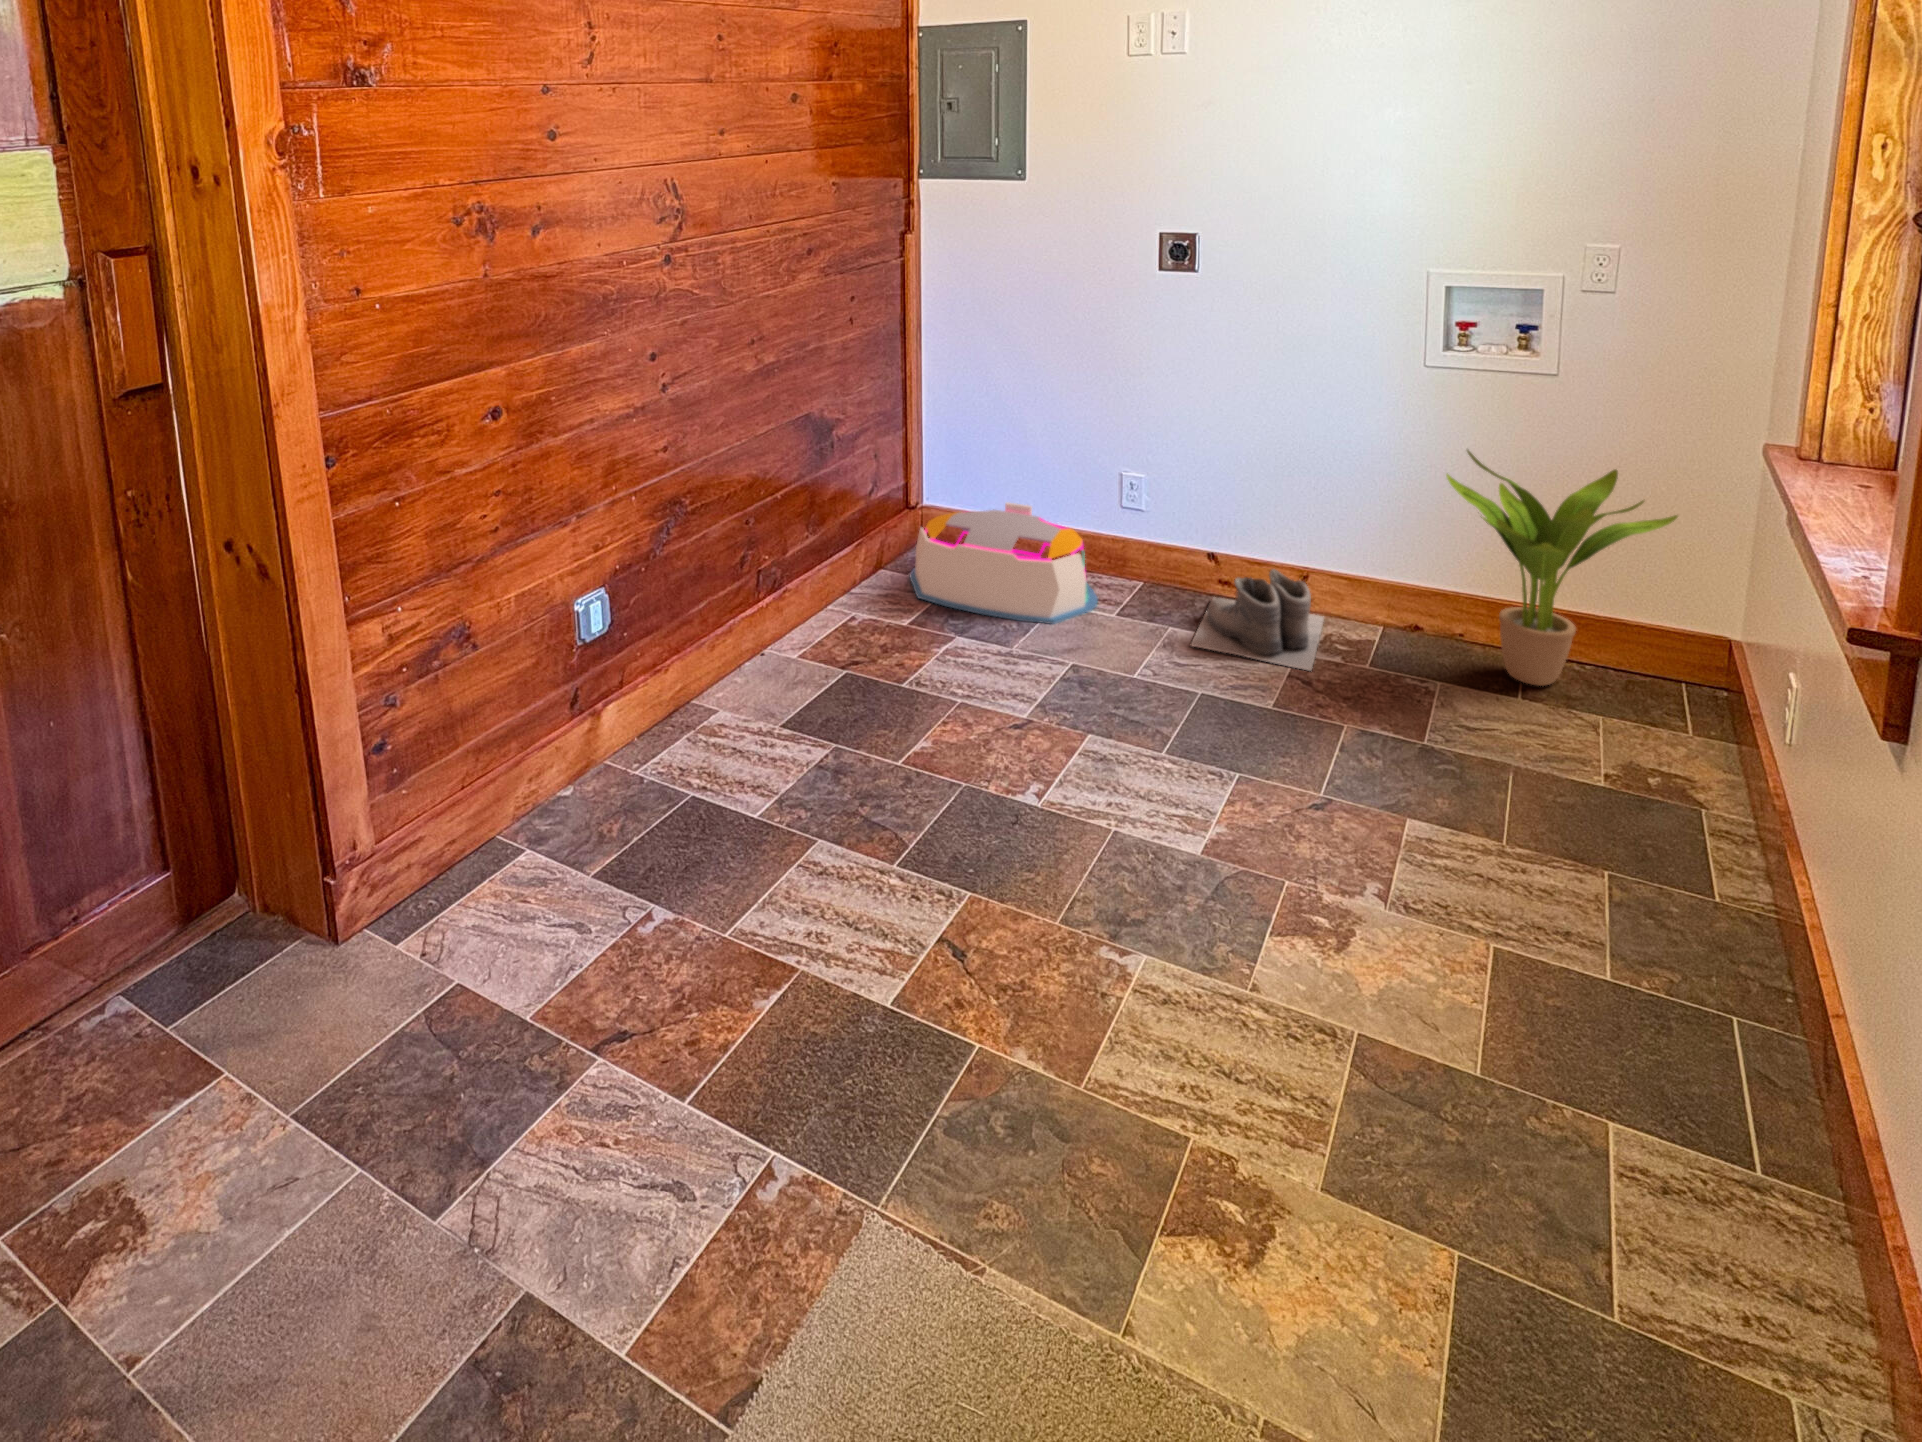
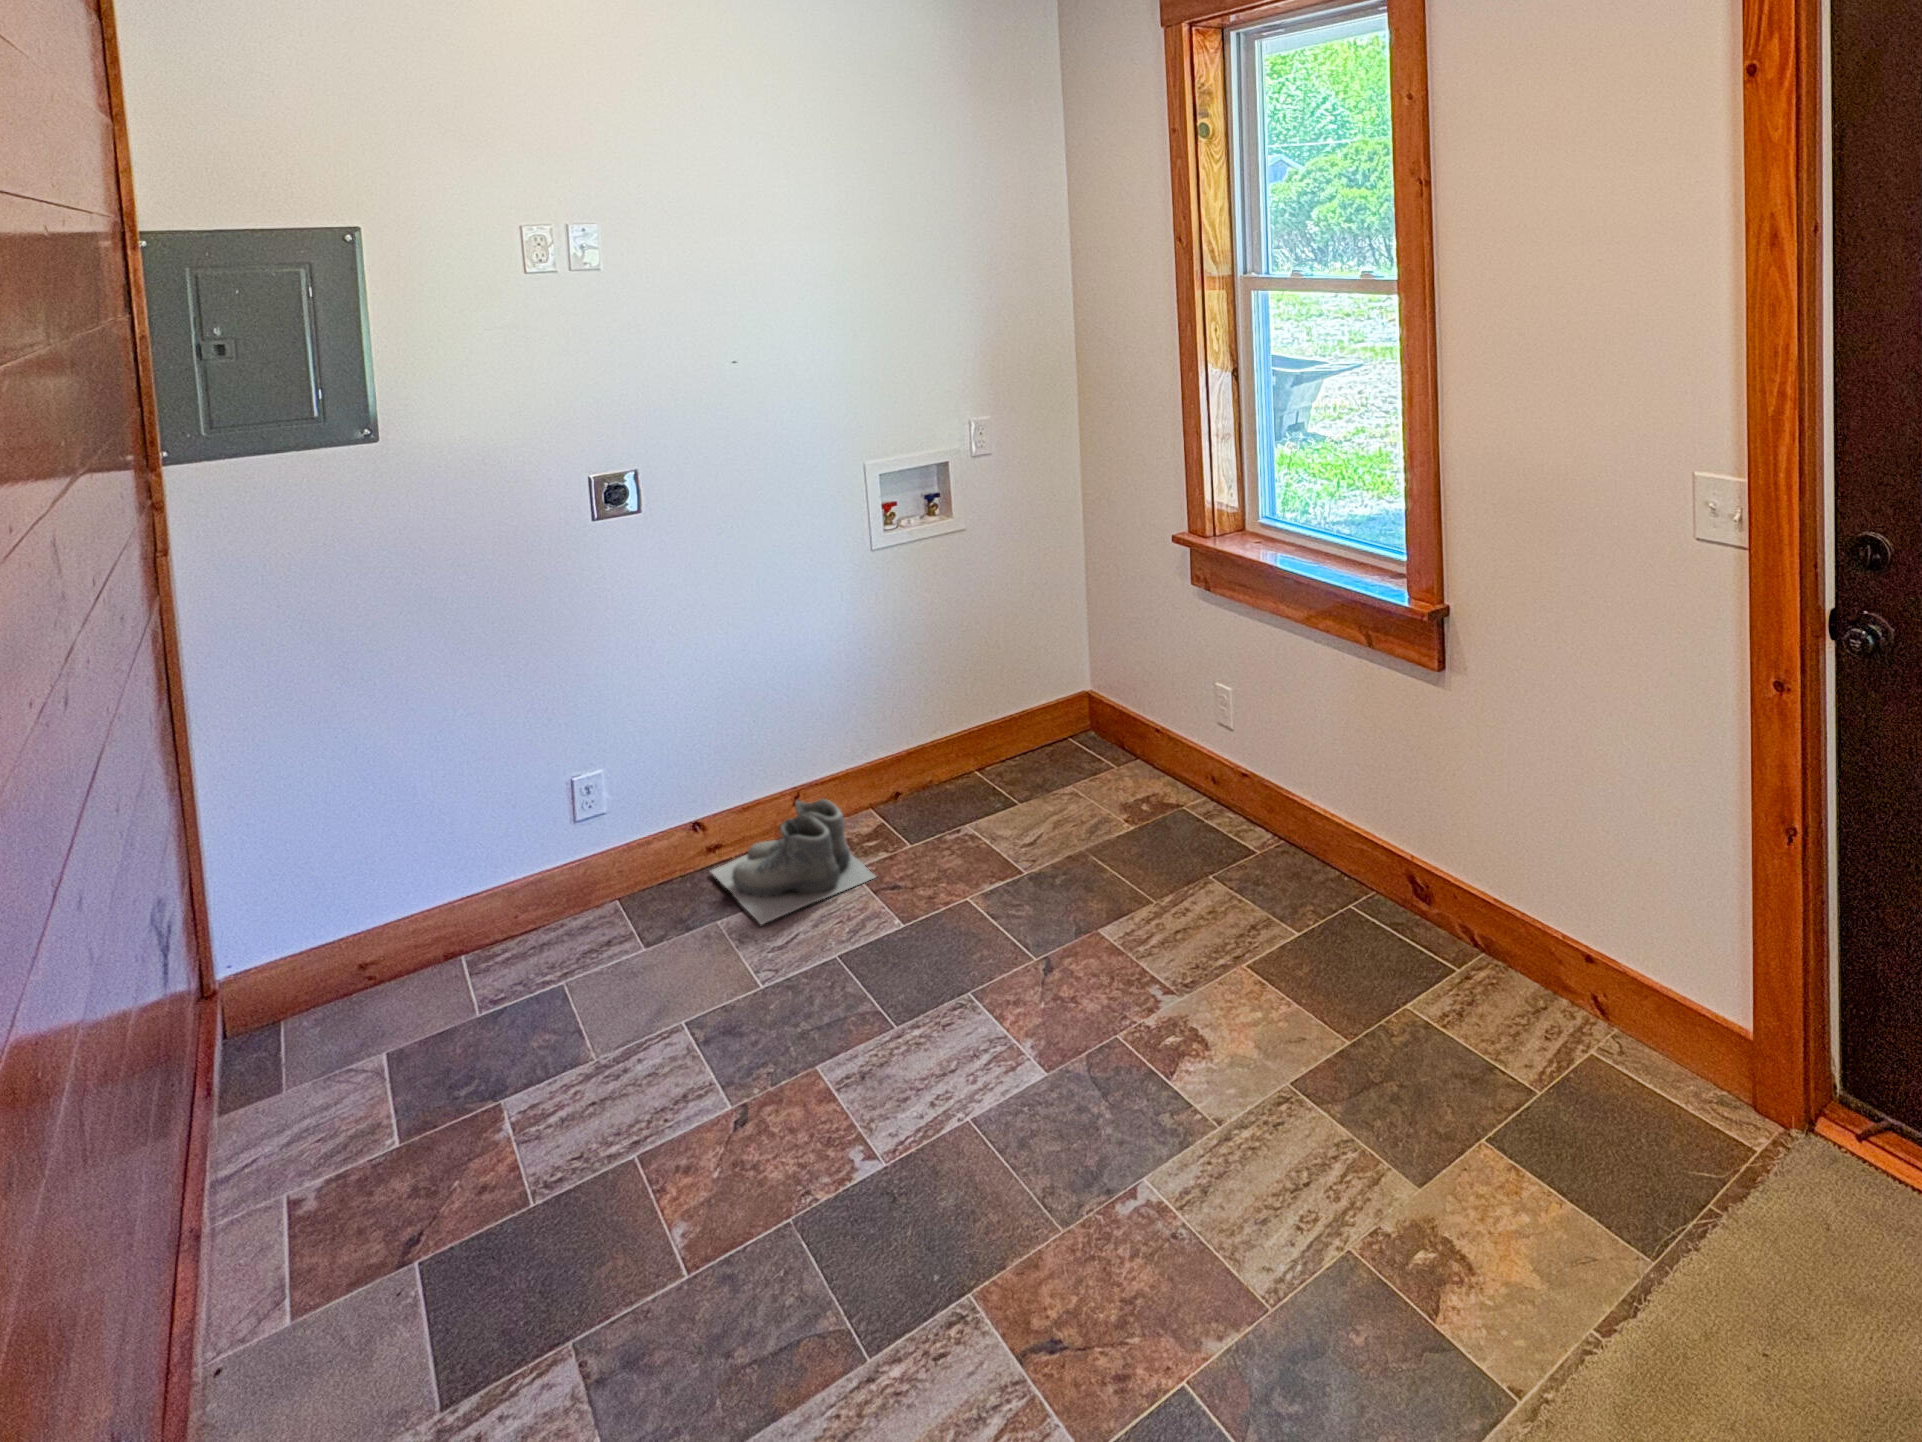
potted plant: present [1446,450,1678,686] -> none [905,595,1058,793]
storage bin: present [910,503,1098,624] -> none [299,880,612,1104]

